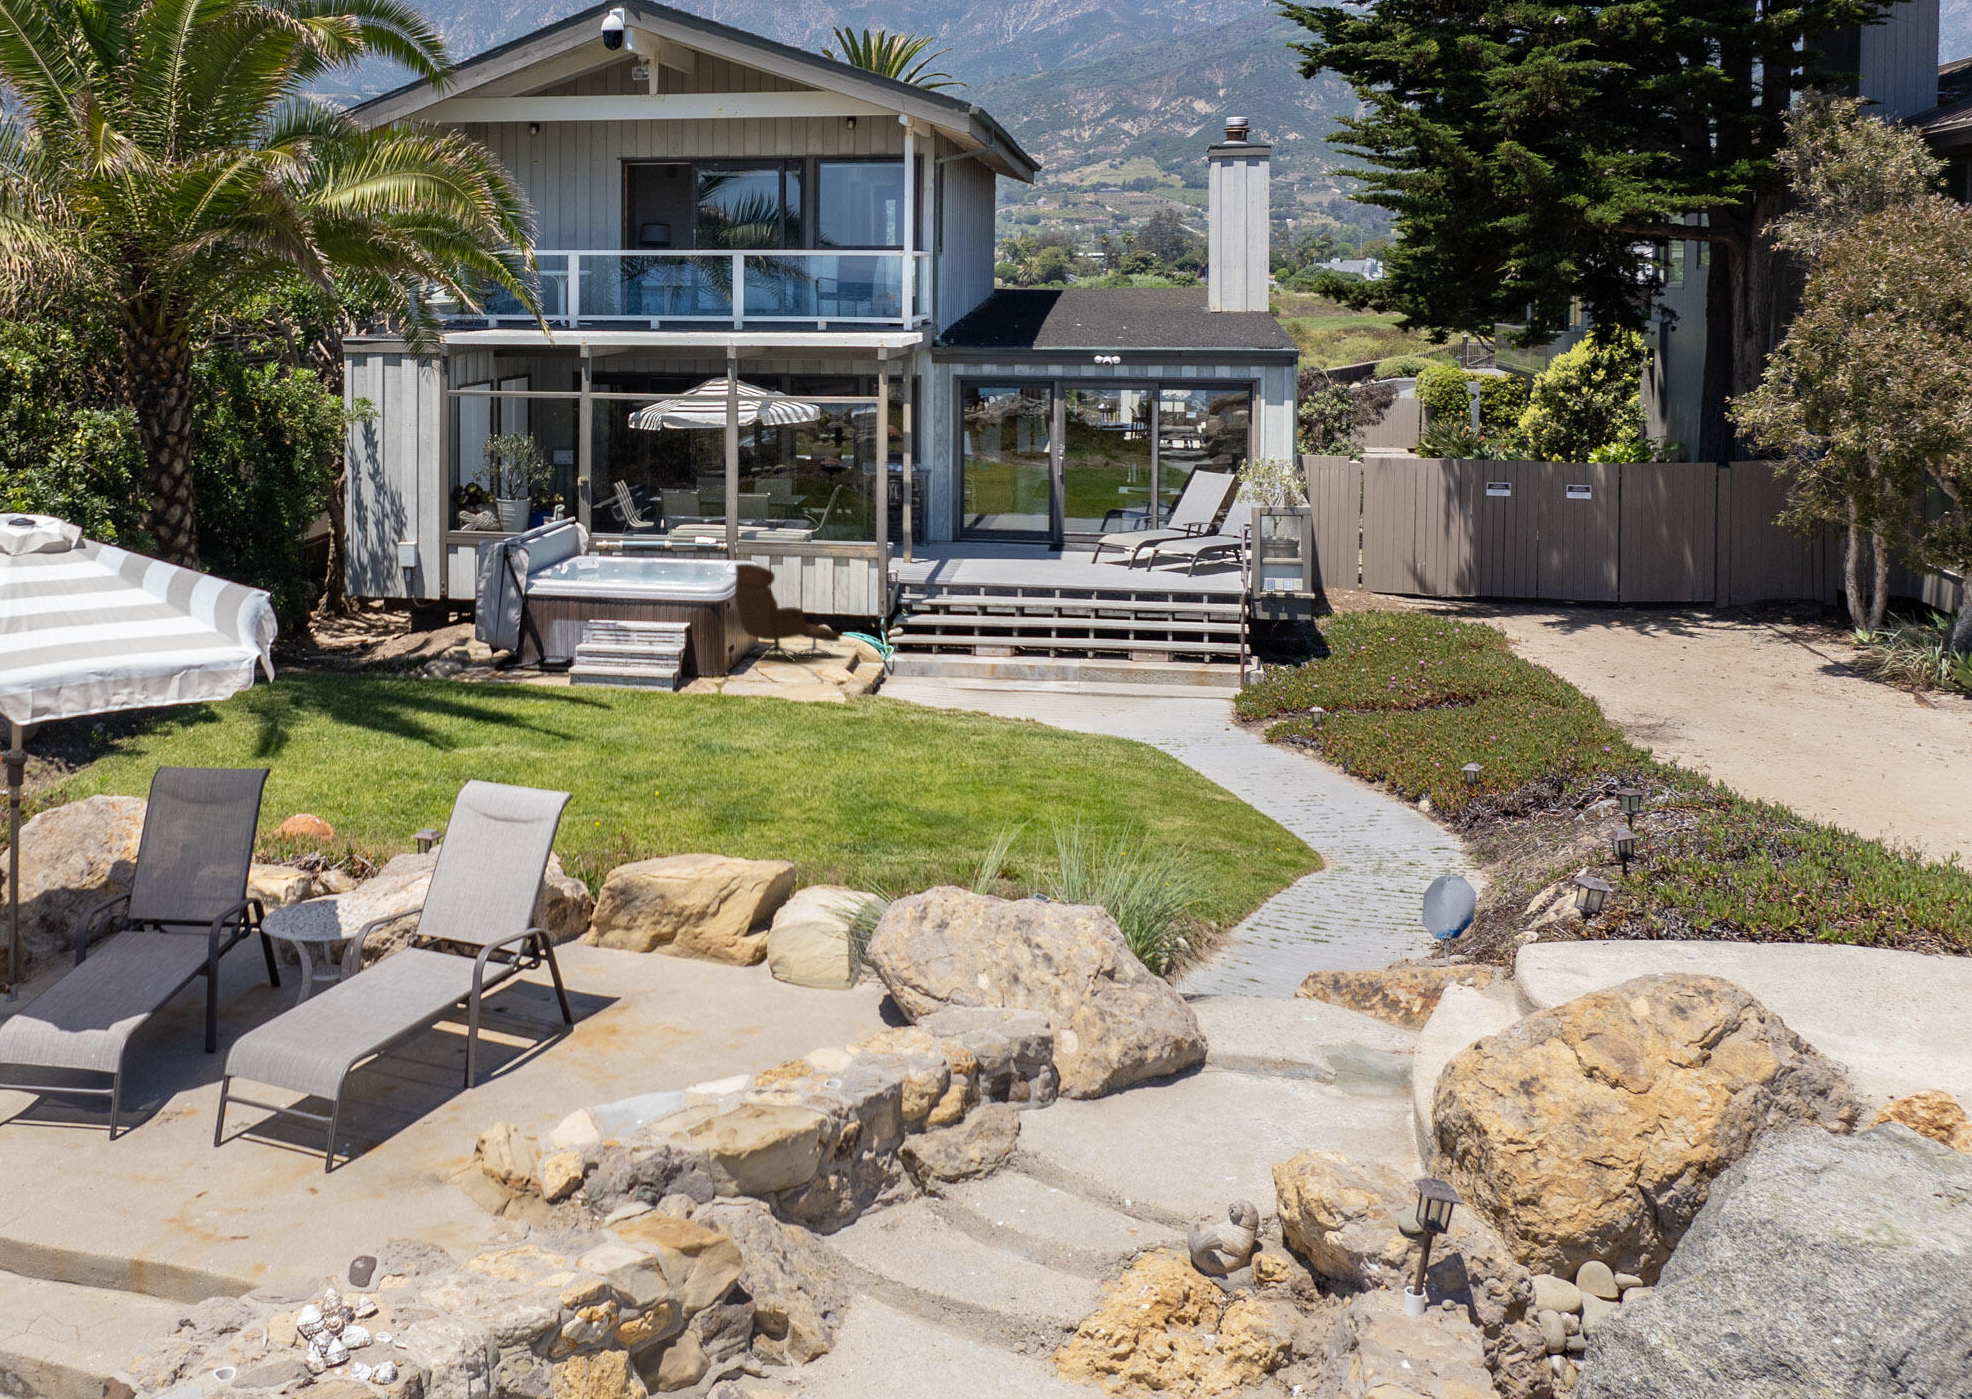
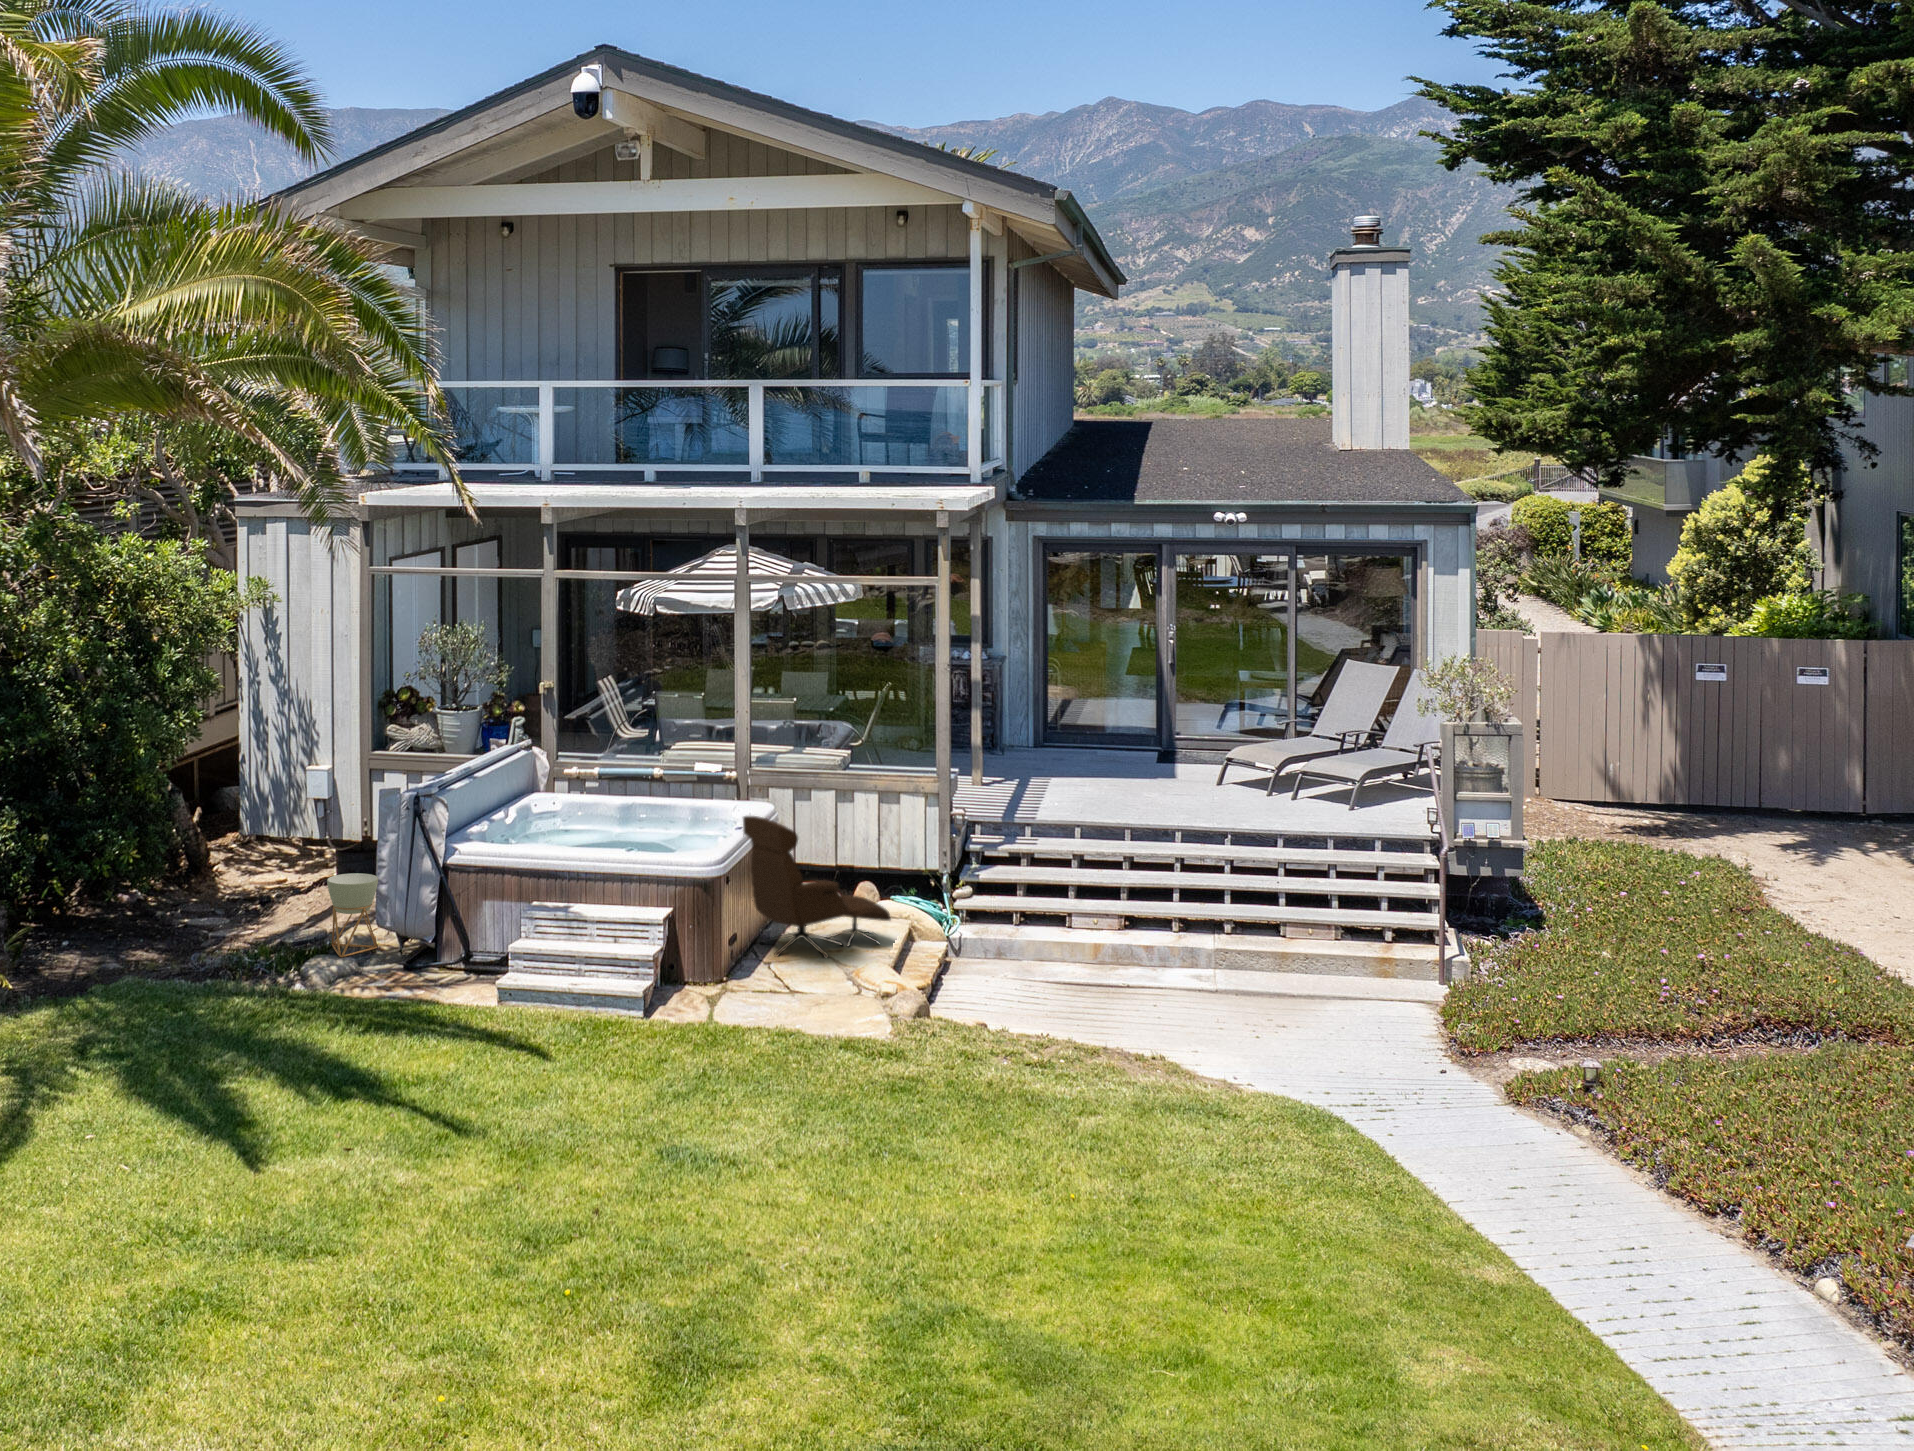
planter: none [442,603,477,658] -> present [327,873,378,958]

